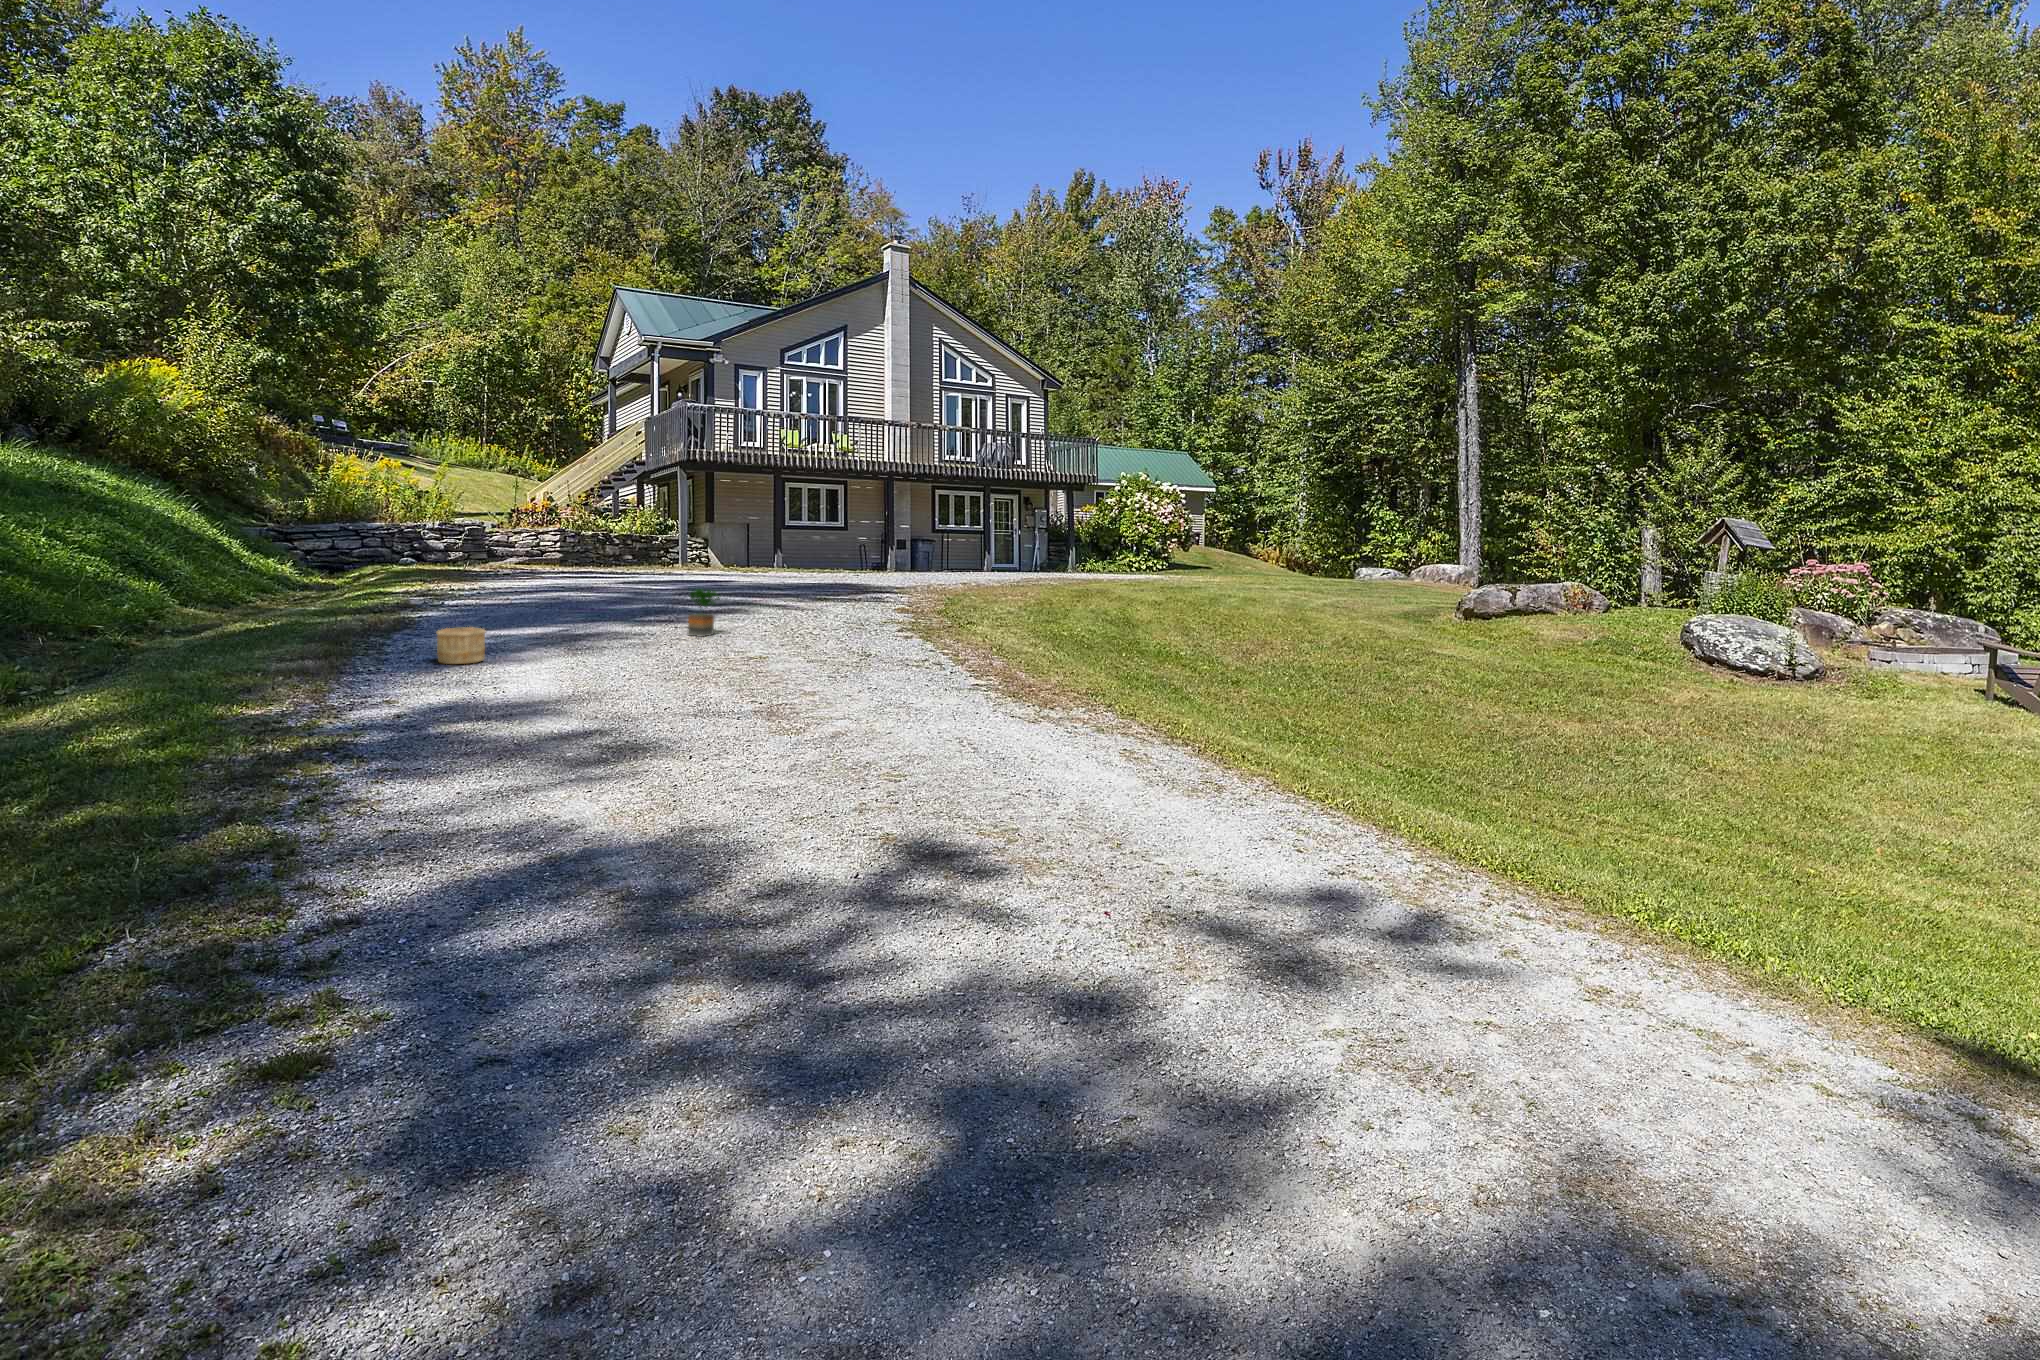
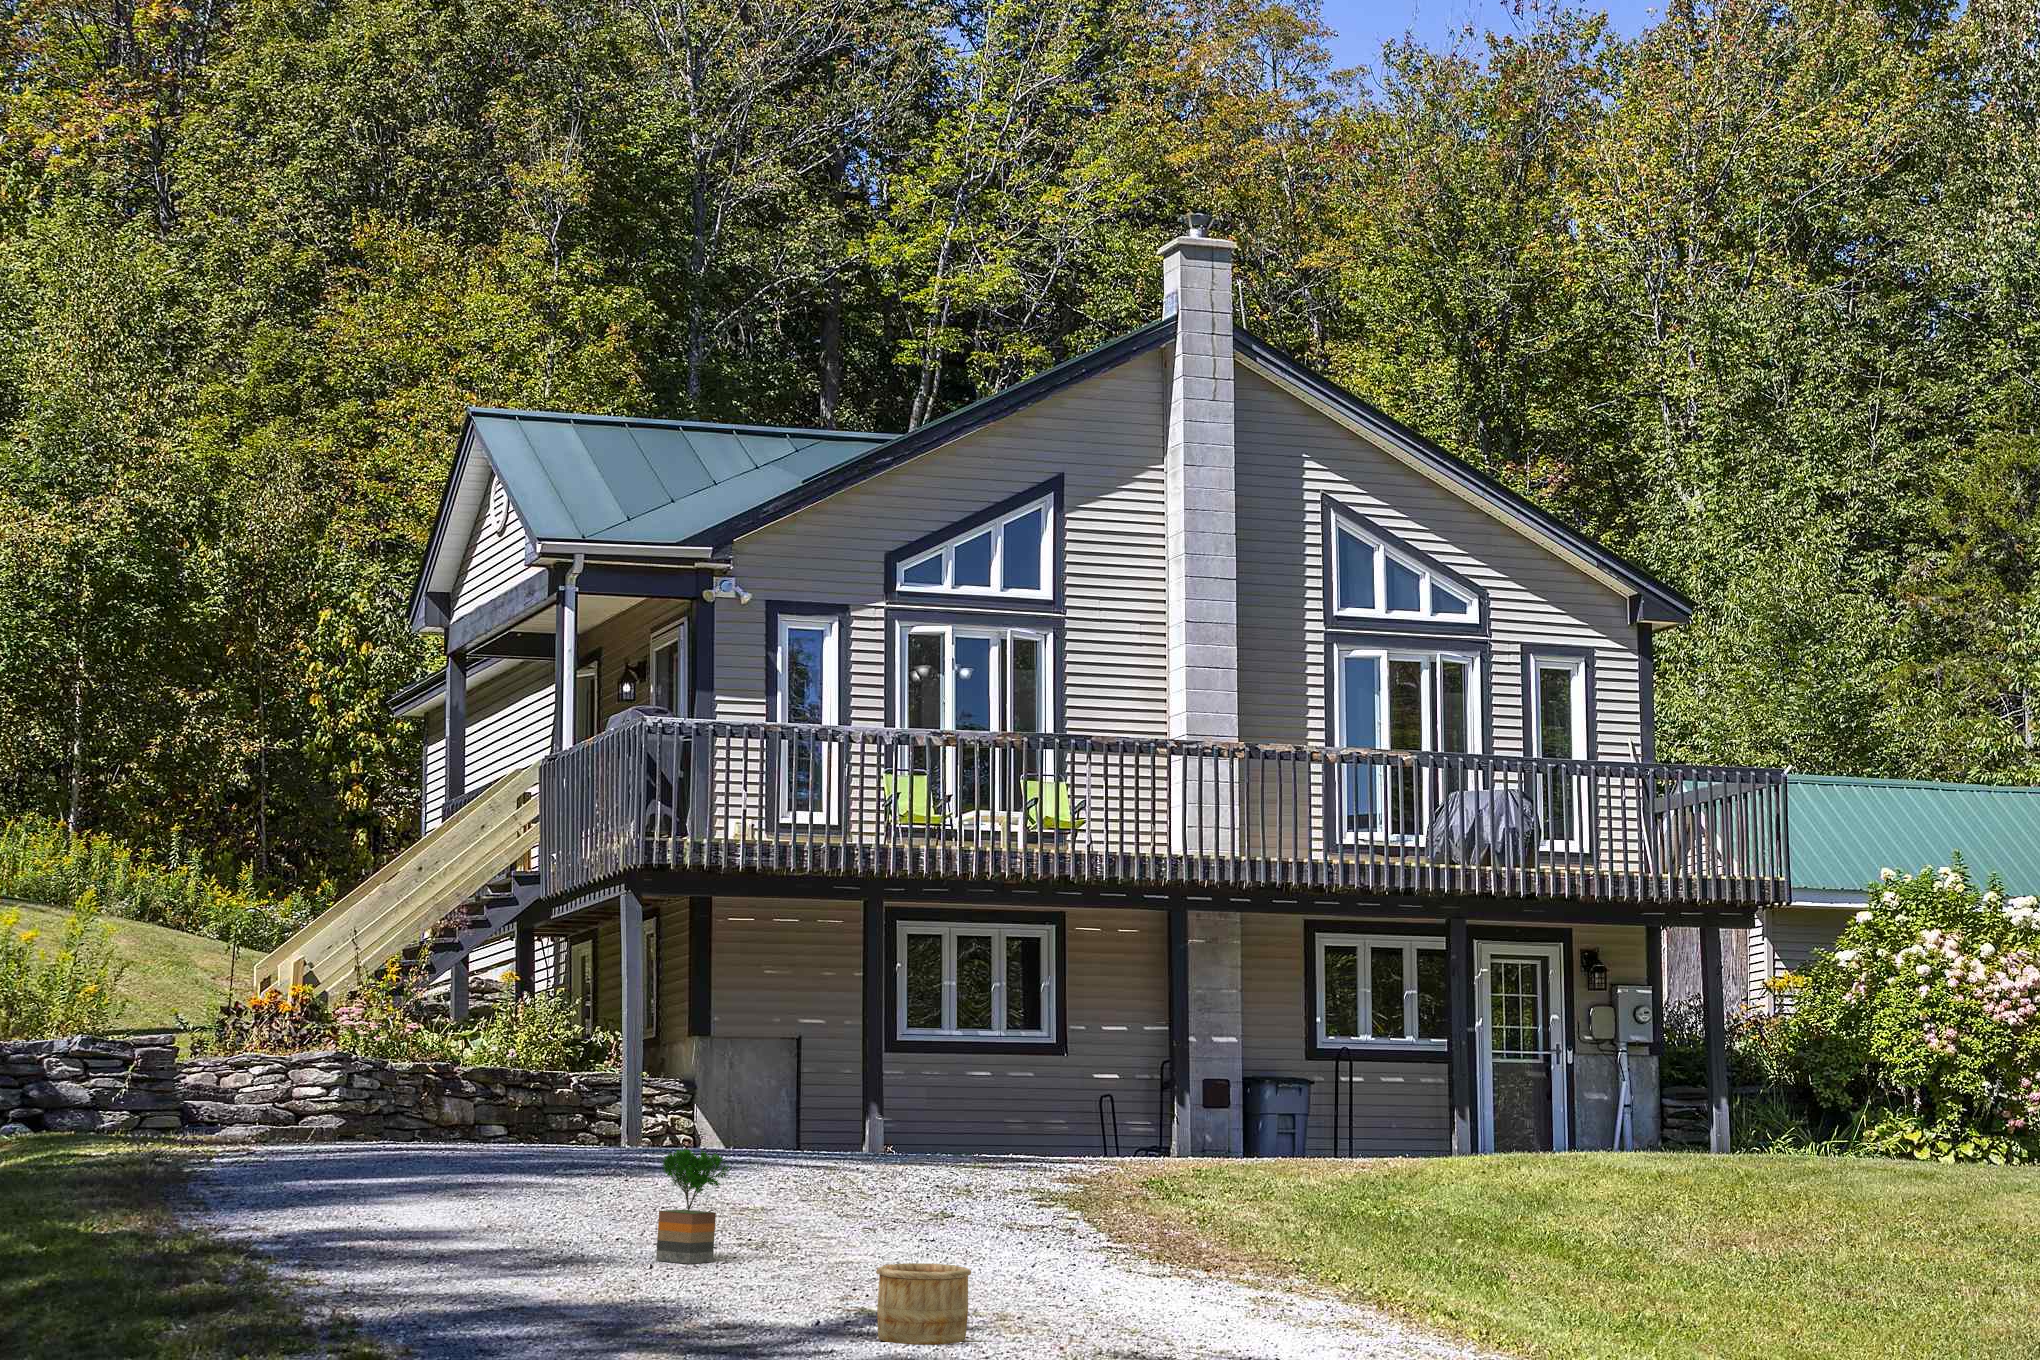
wooden bucket: present [436,627,486,664] -> present [876,1263,971,1345]

